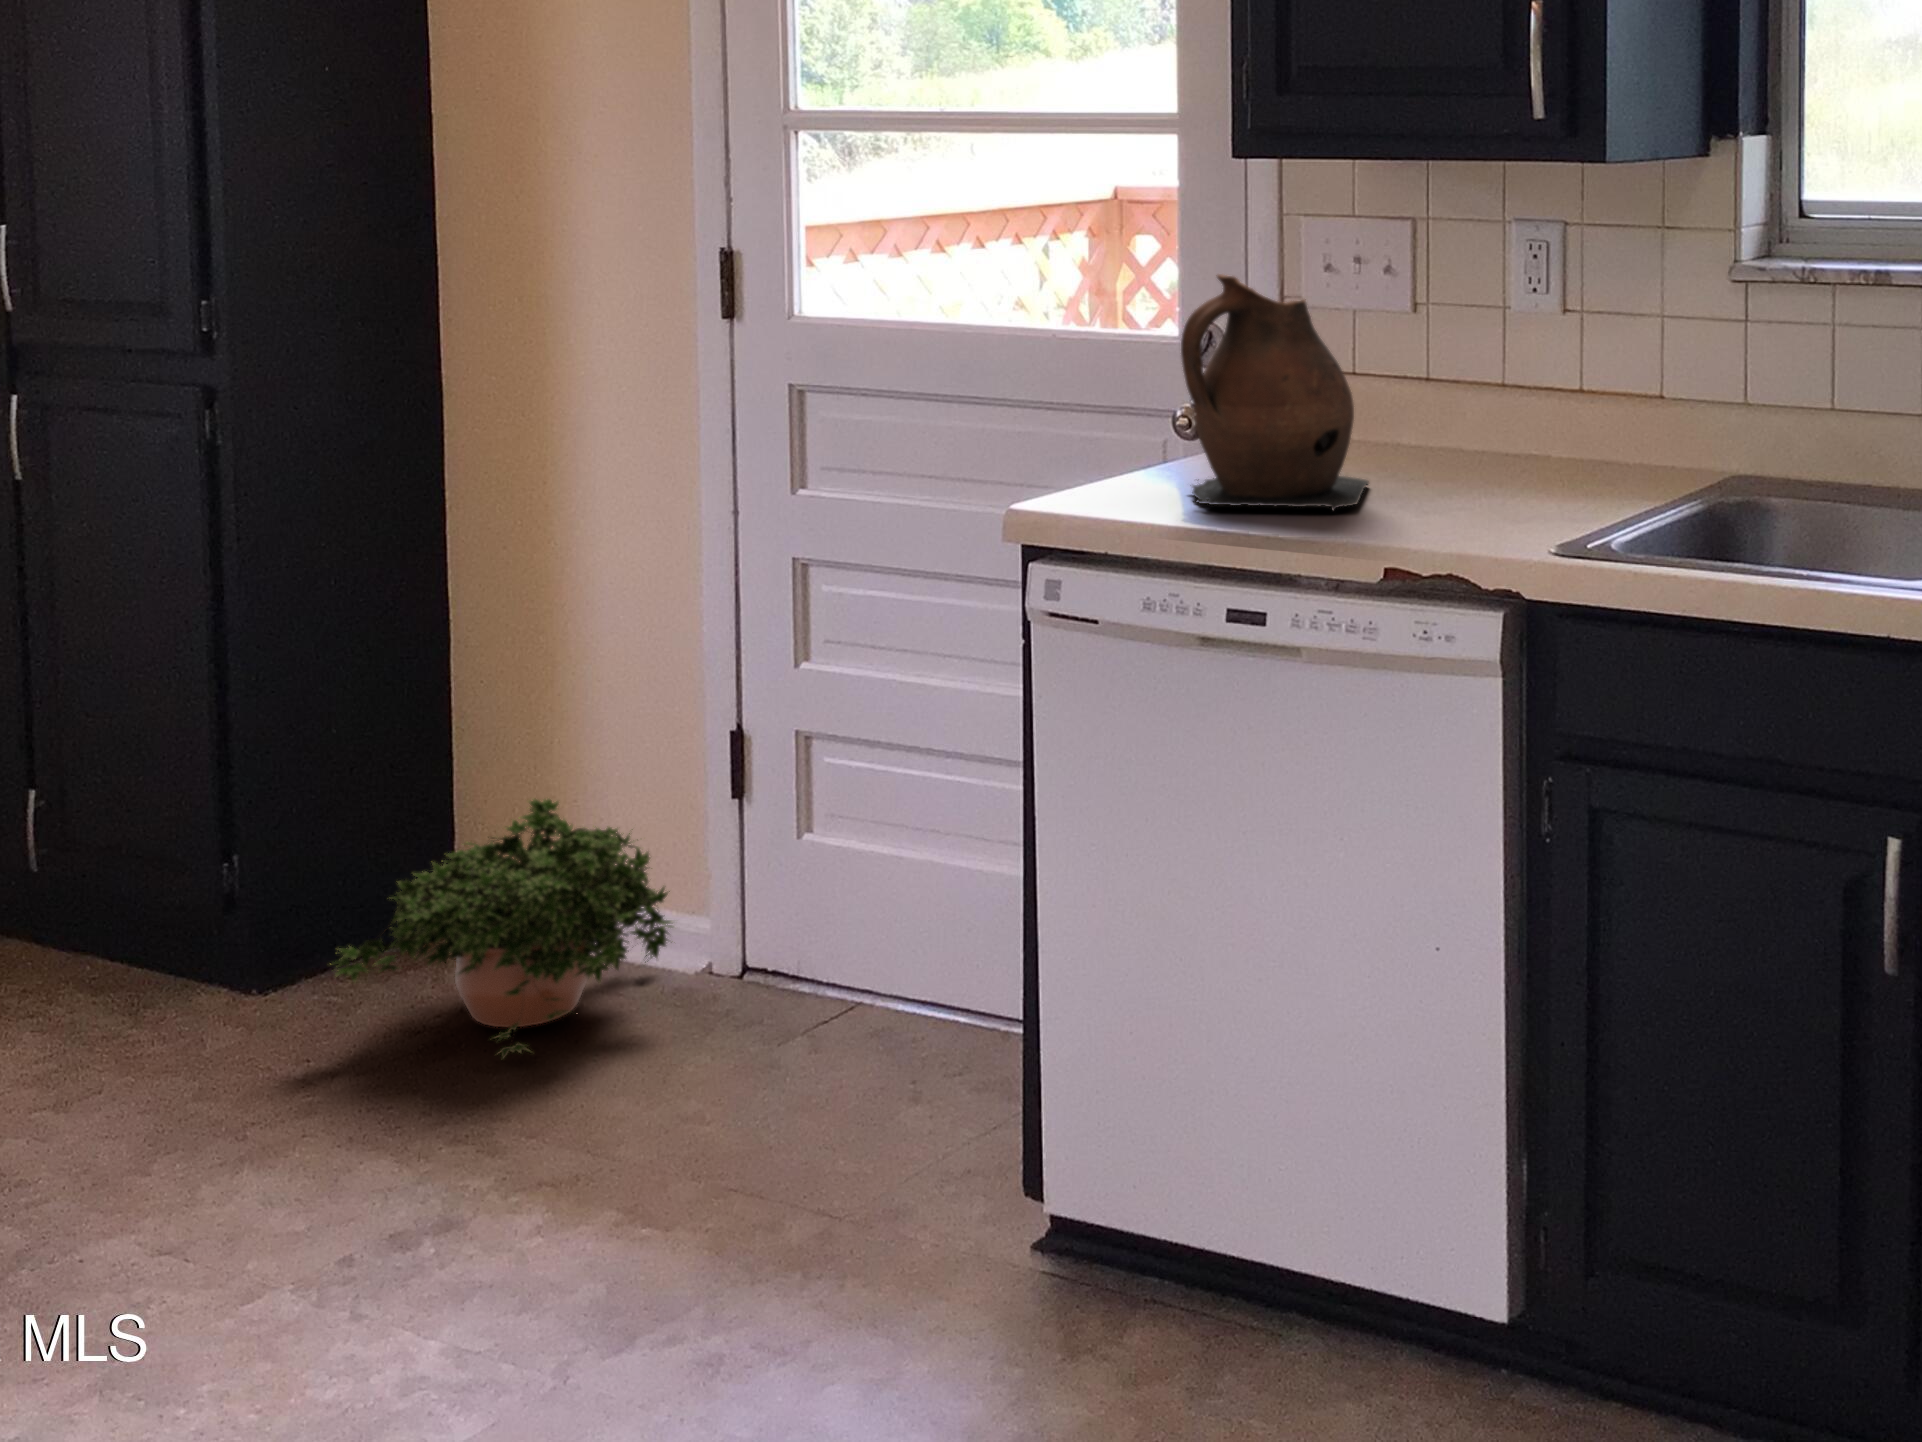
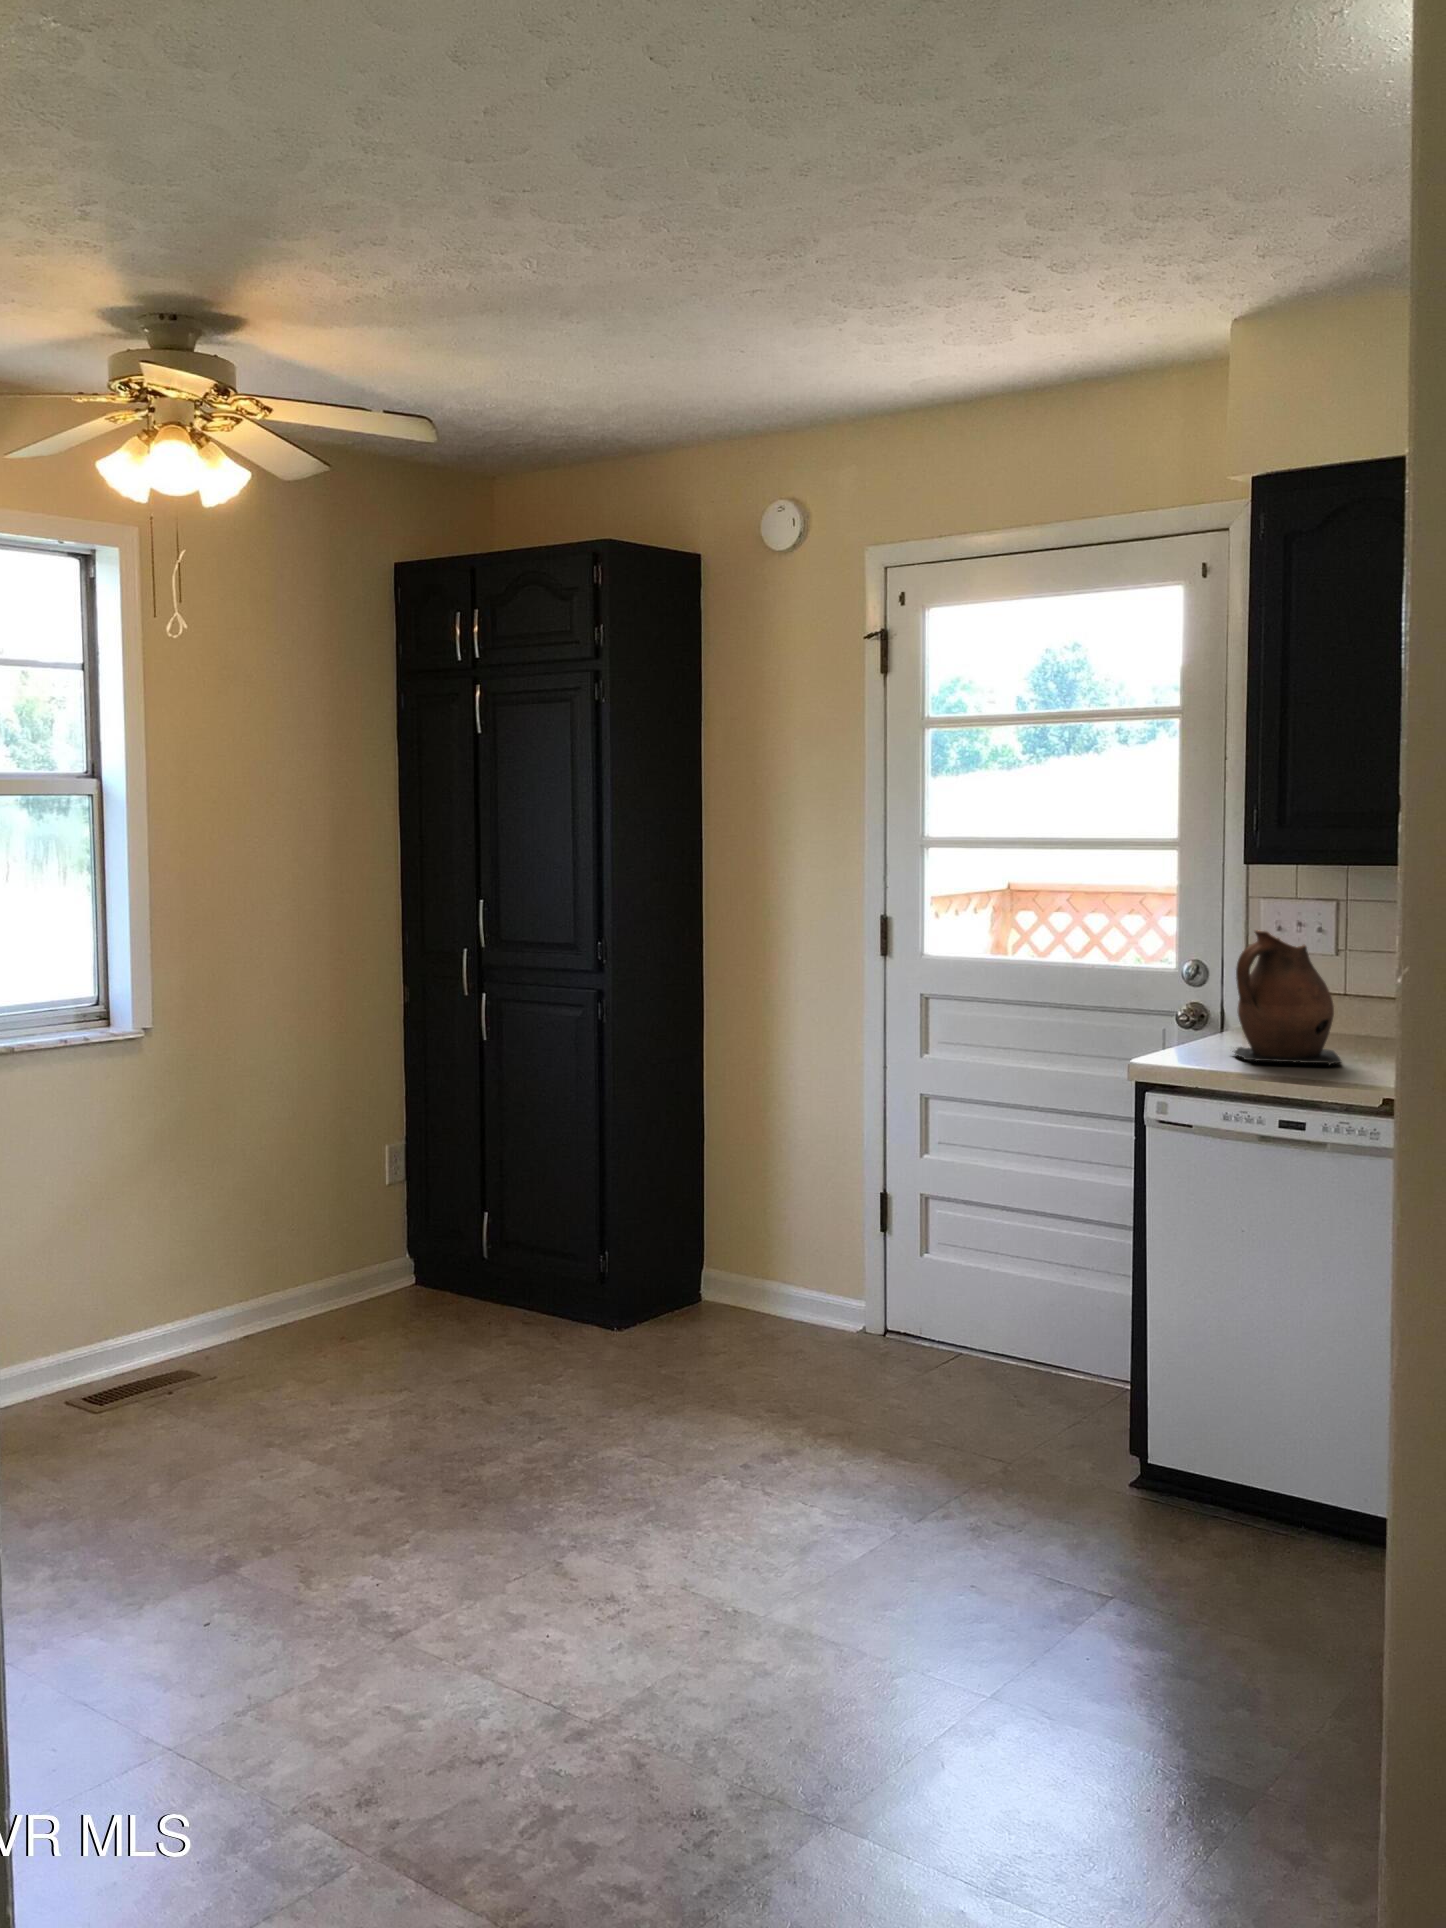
potted plant: present [335,799,673,1058] -> none [673,1227,863,1373]

